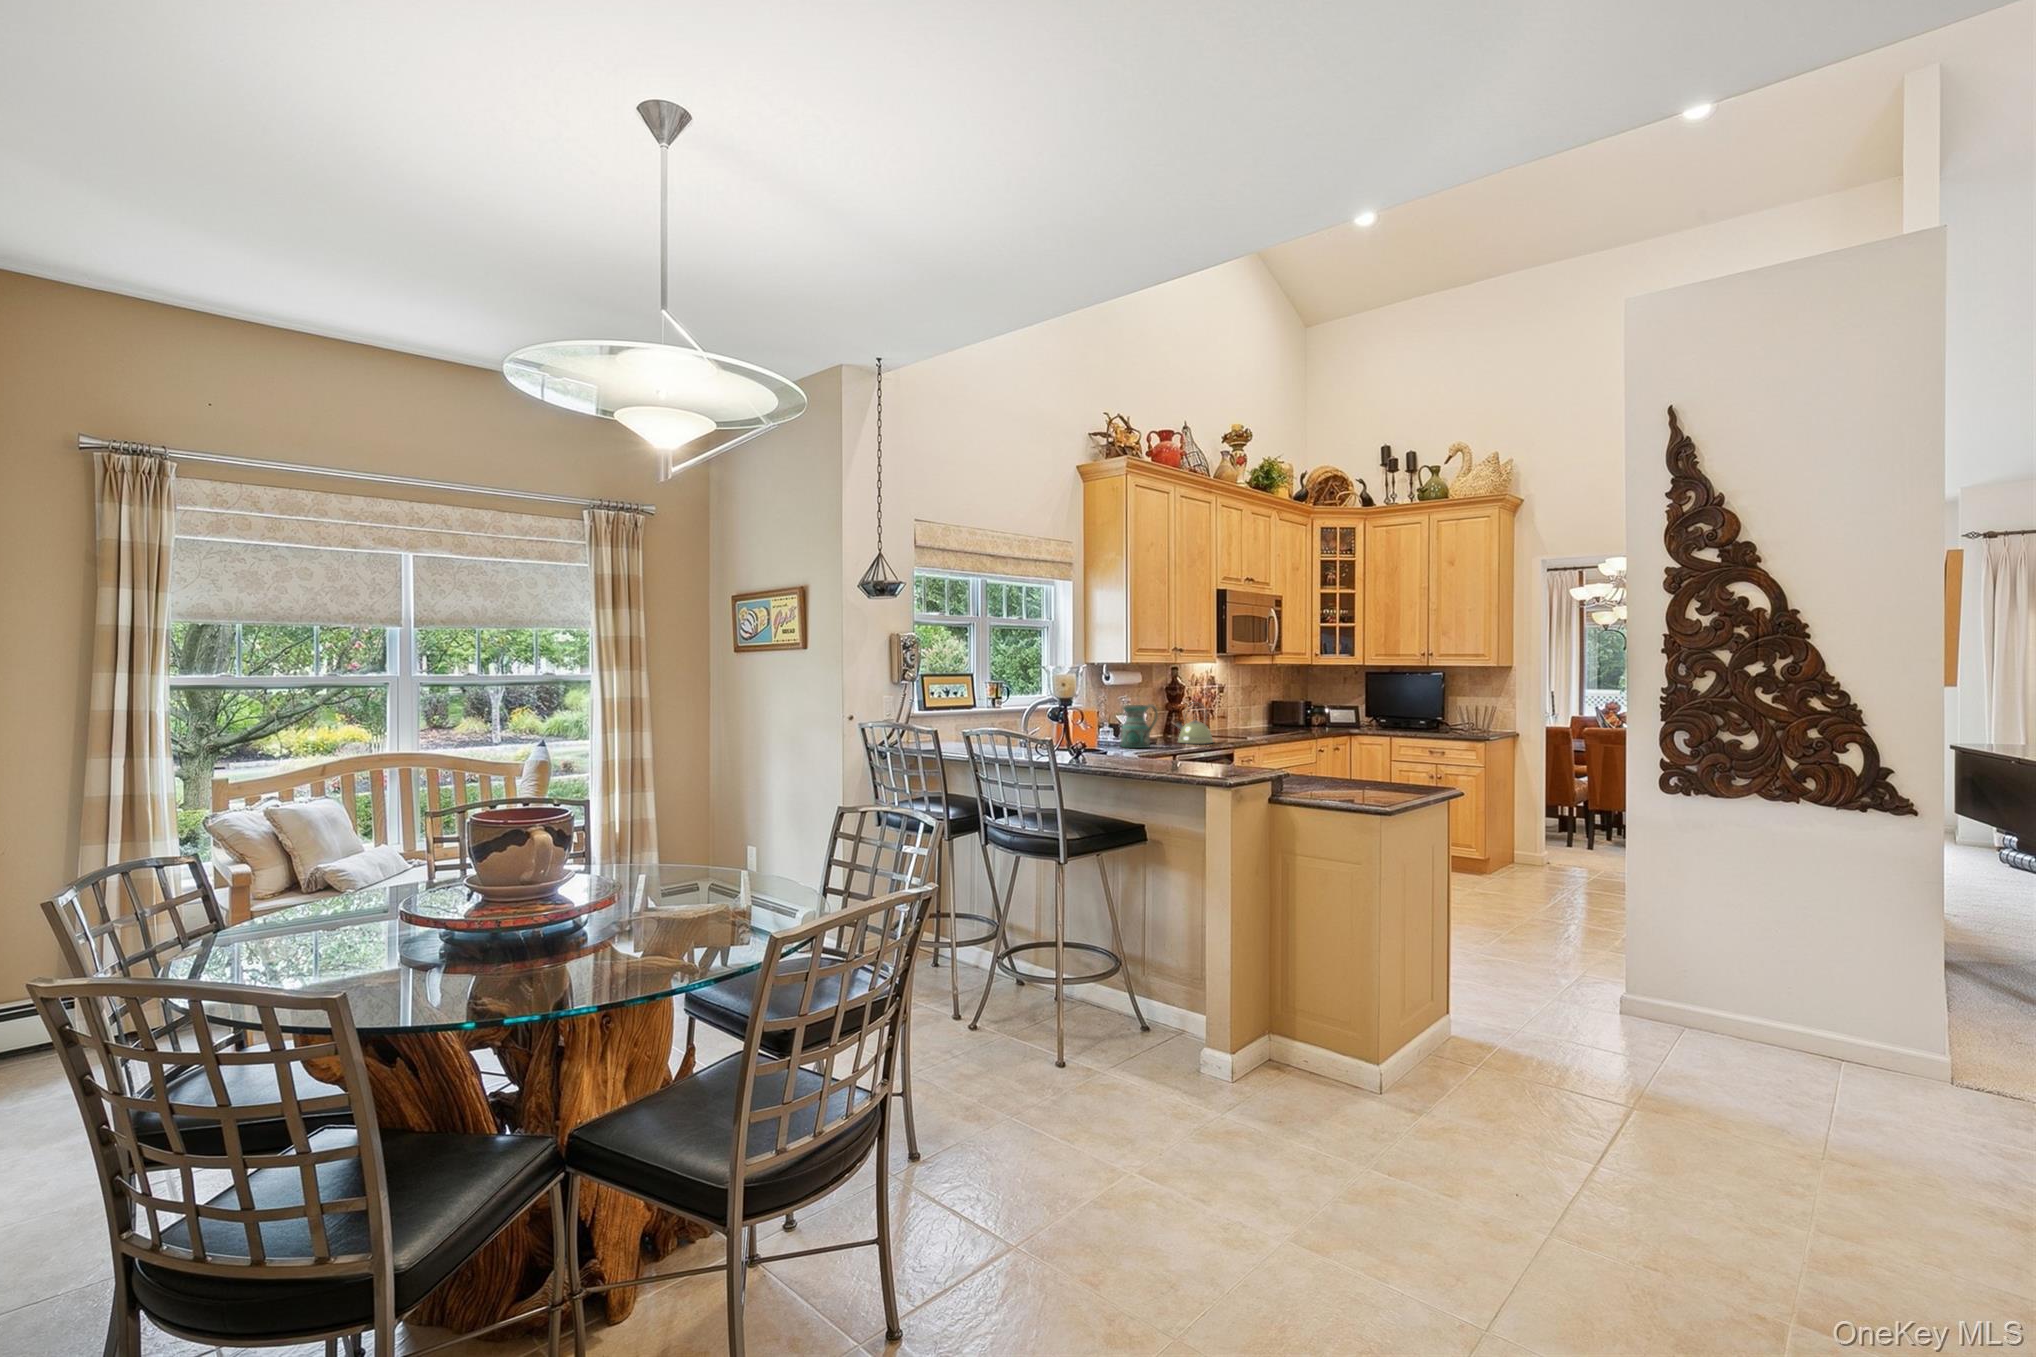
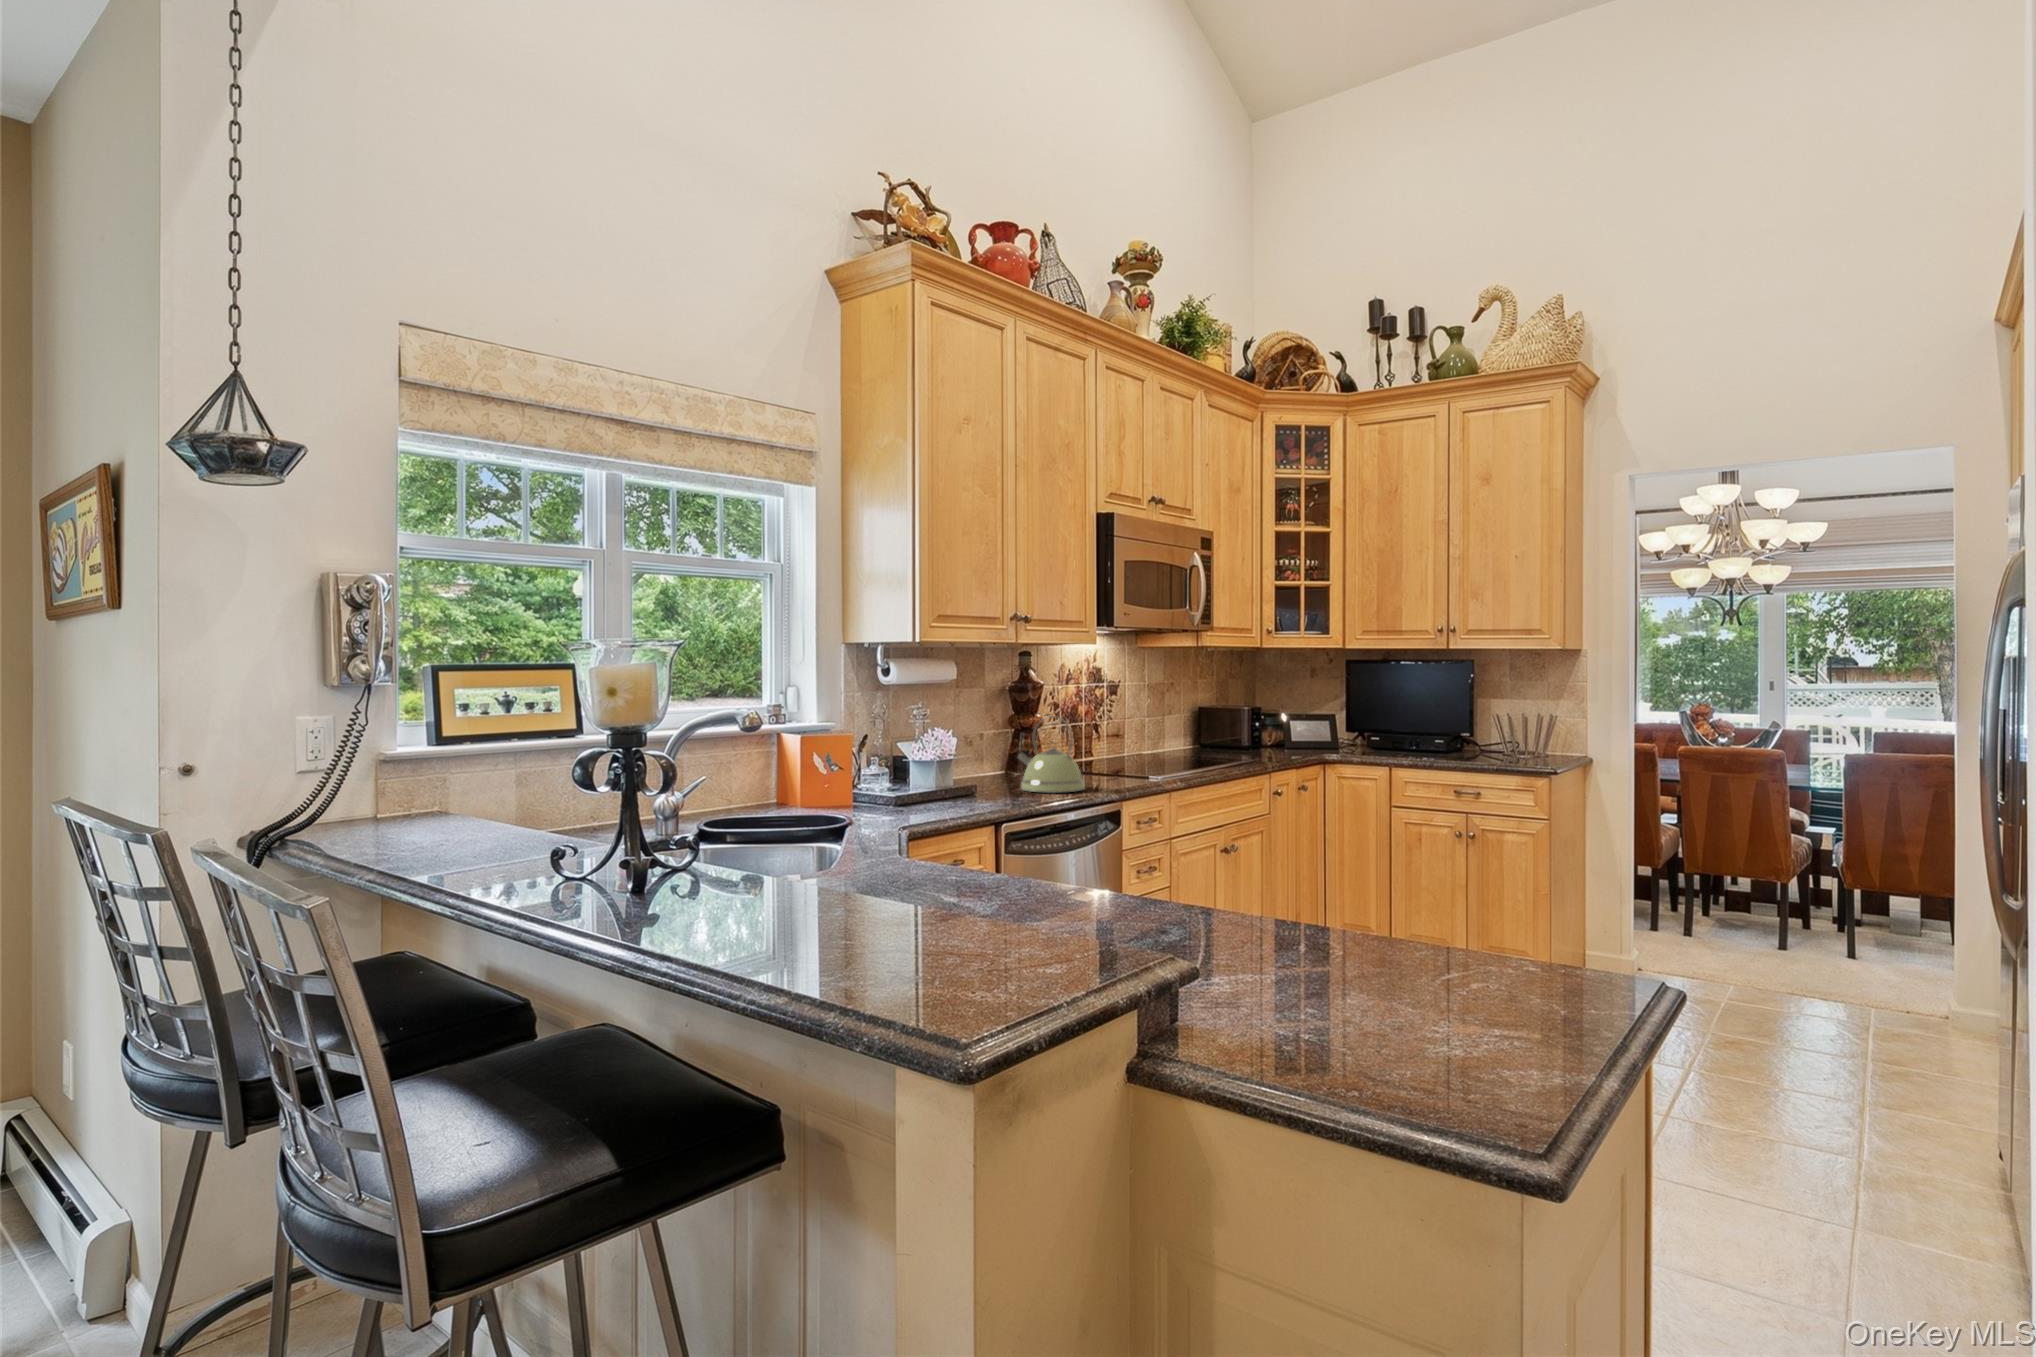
ceramic pitcher: present [1121,704,1158,748] -> none [903,721,976,807]

